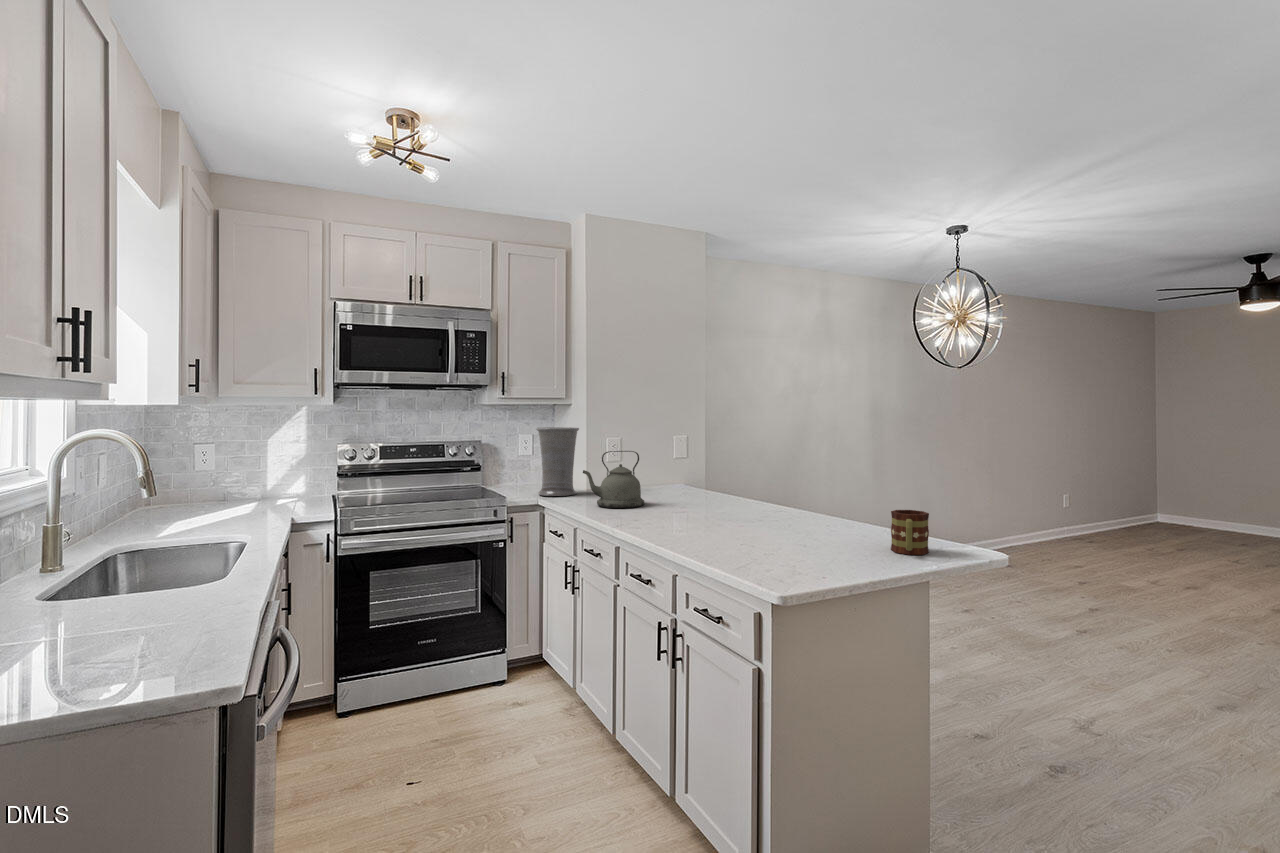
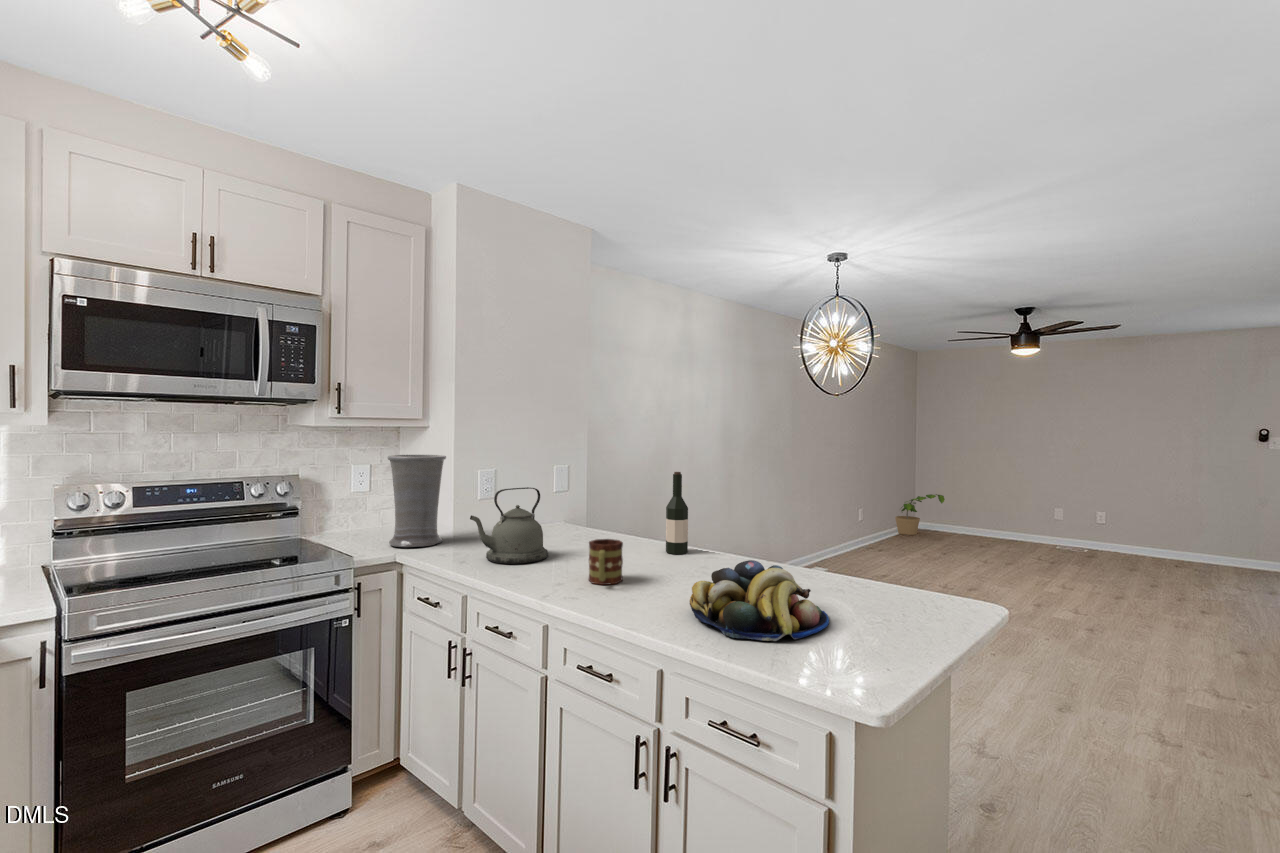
wine bottle: none [740,439,758,508] -> present [666,472,688,554]
potted plant: none [1119,488,1184,534] -> present [895,494,945,535]
fruit bowl: none [707,503,816,557] -> present [690,560,829,641]
mug: present [891,510,929,555] -> present [589,539,623,585]

